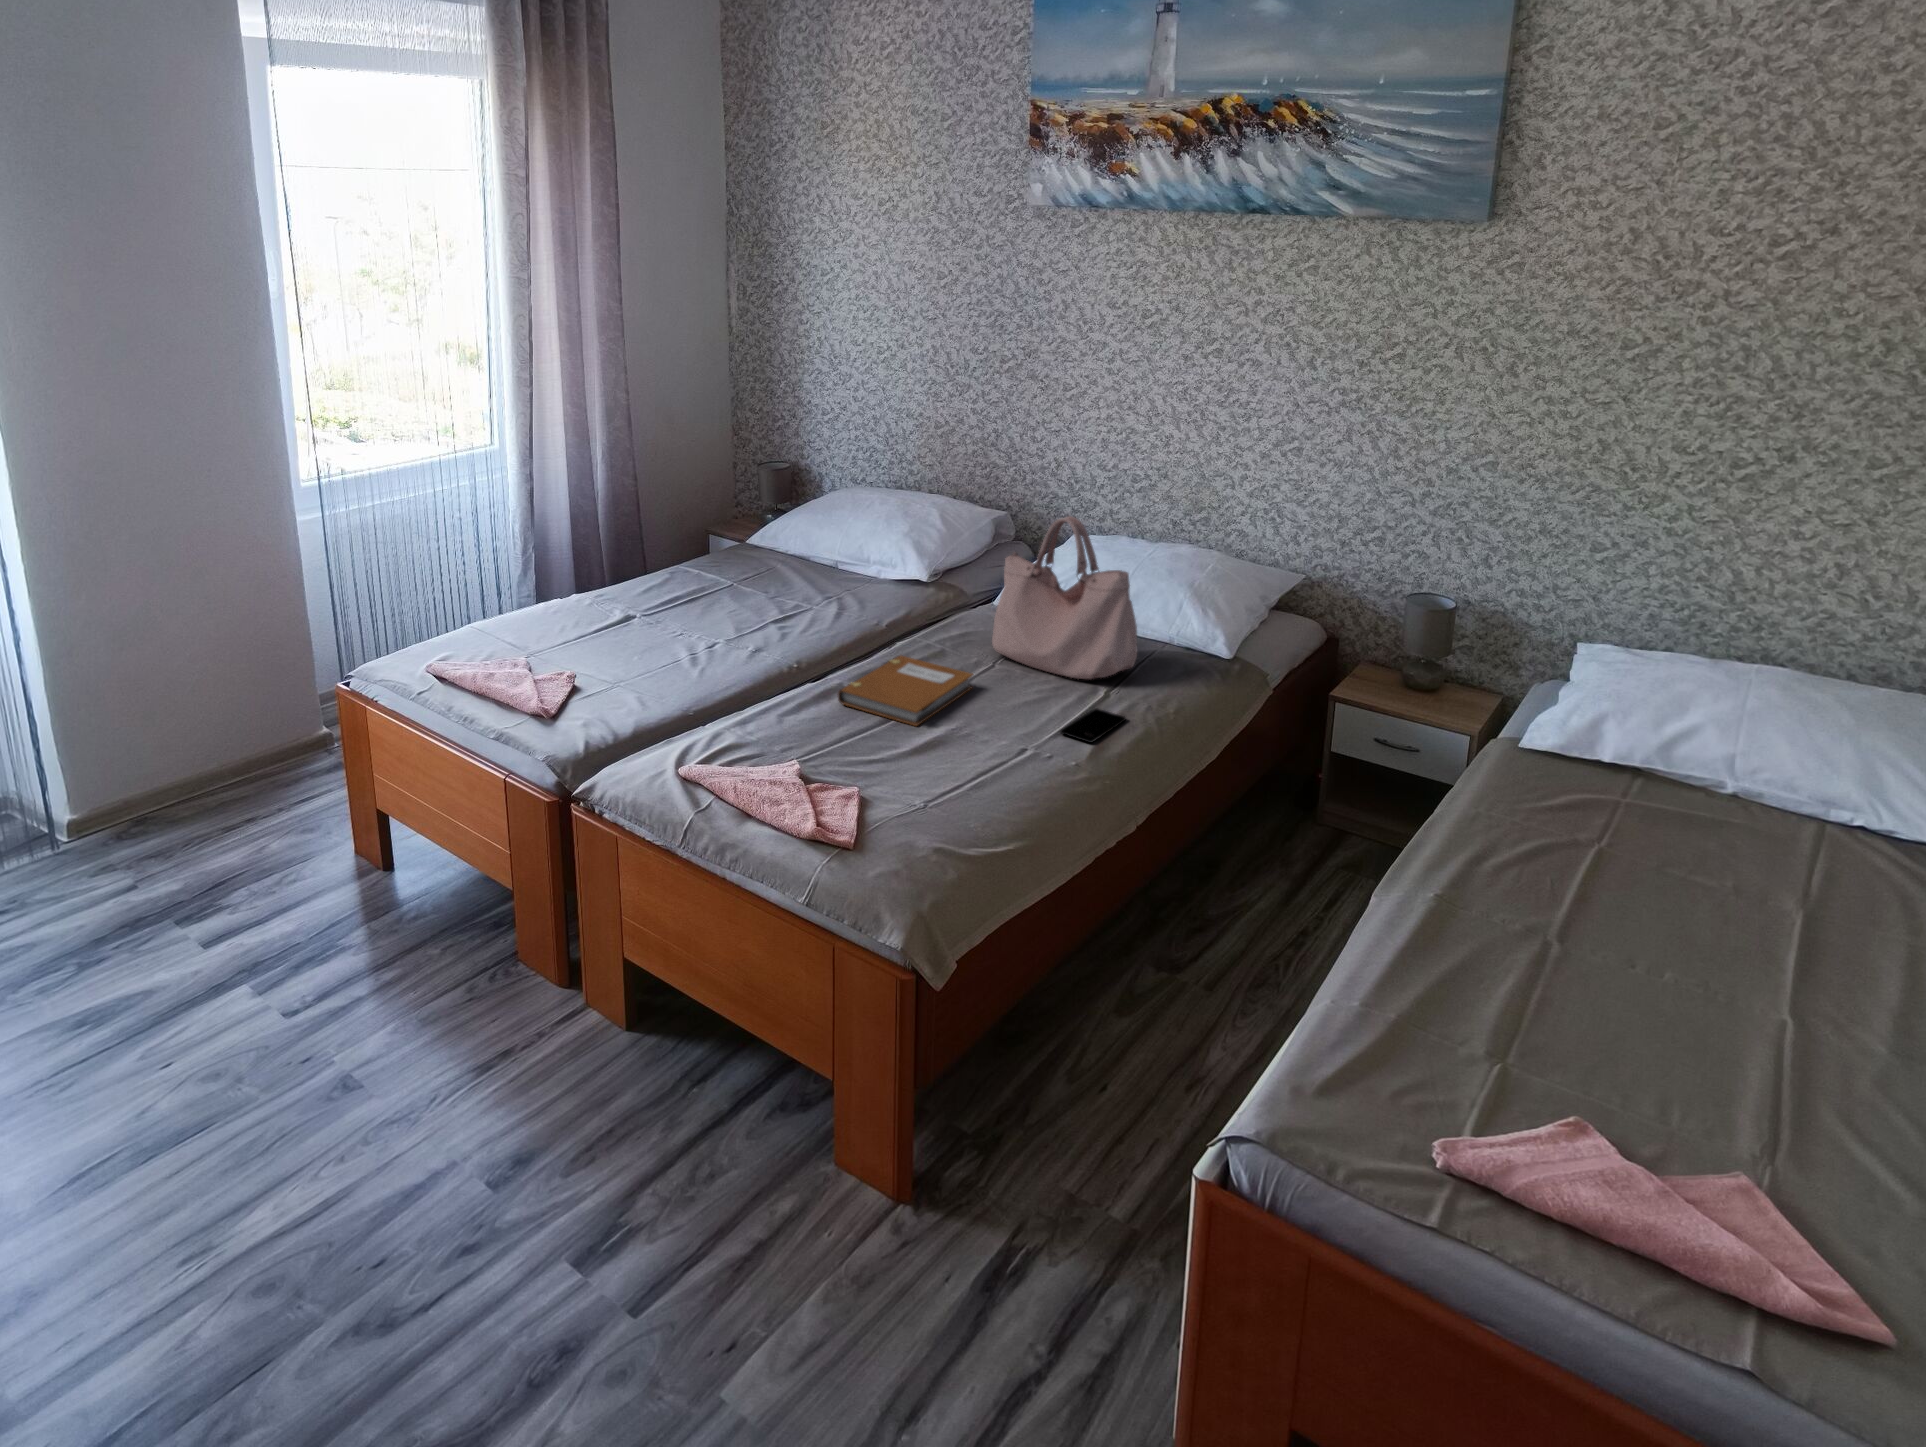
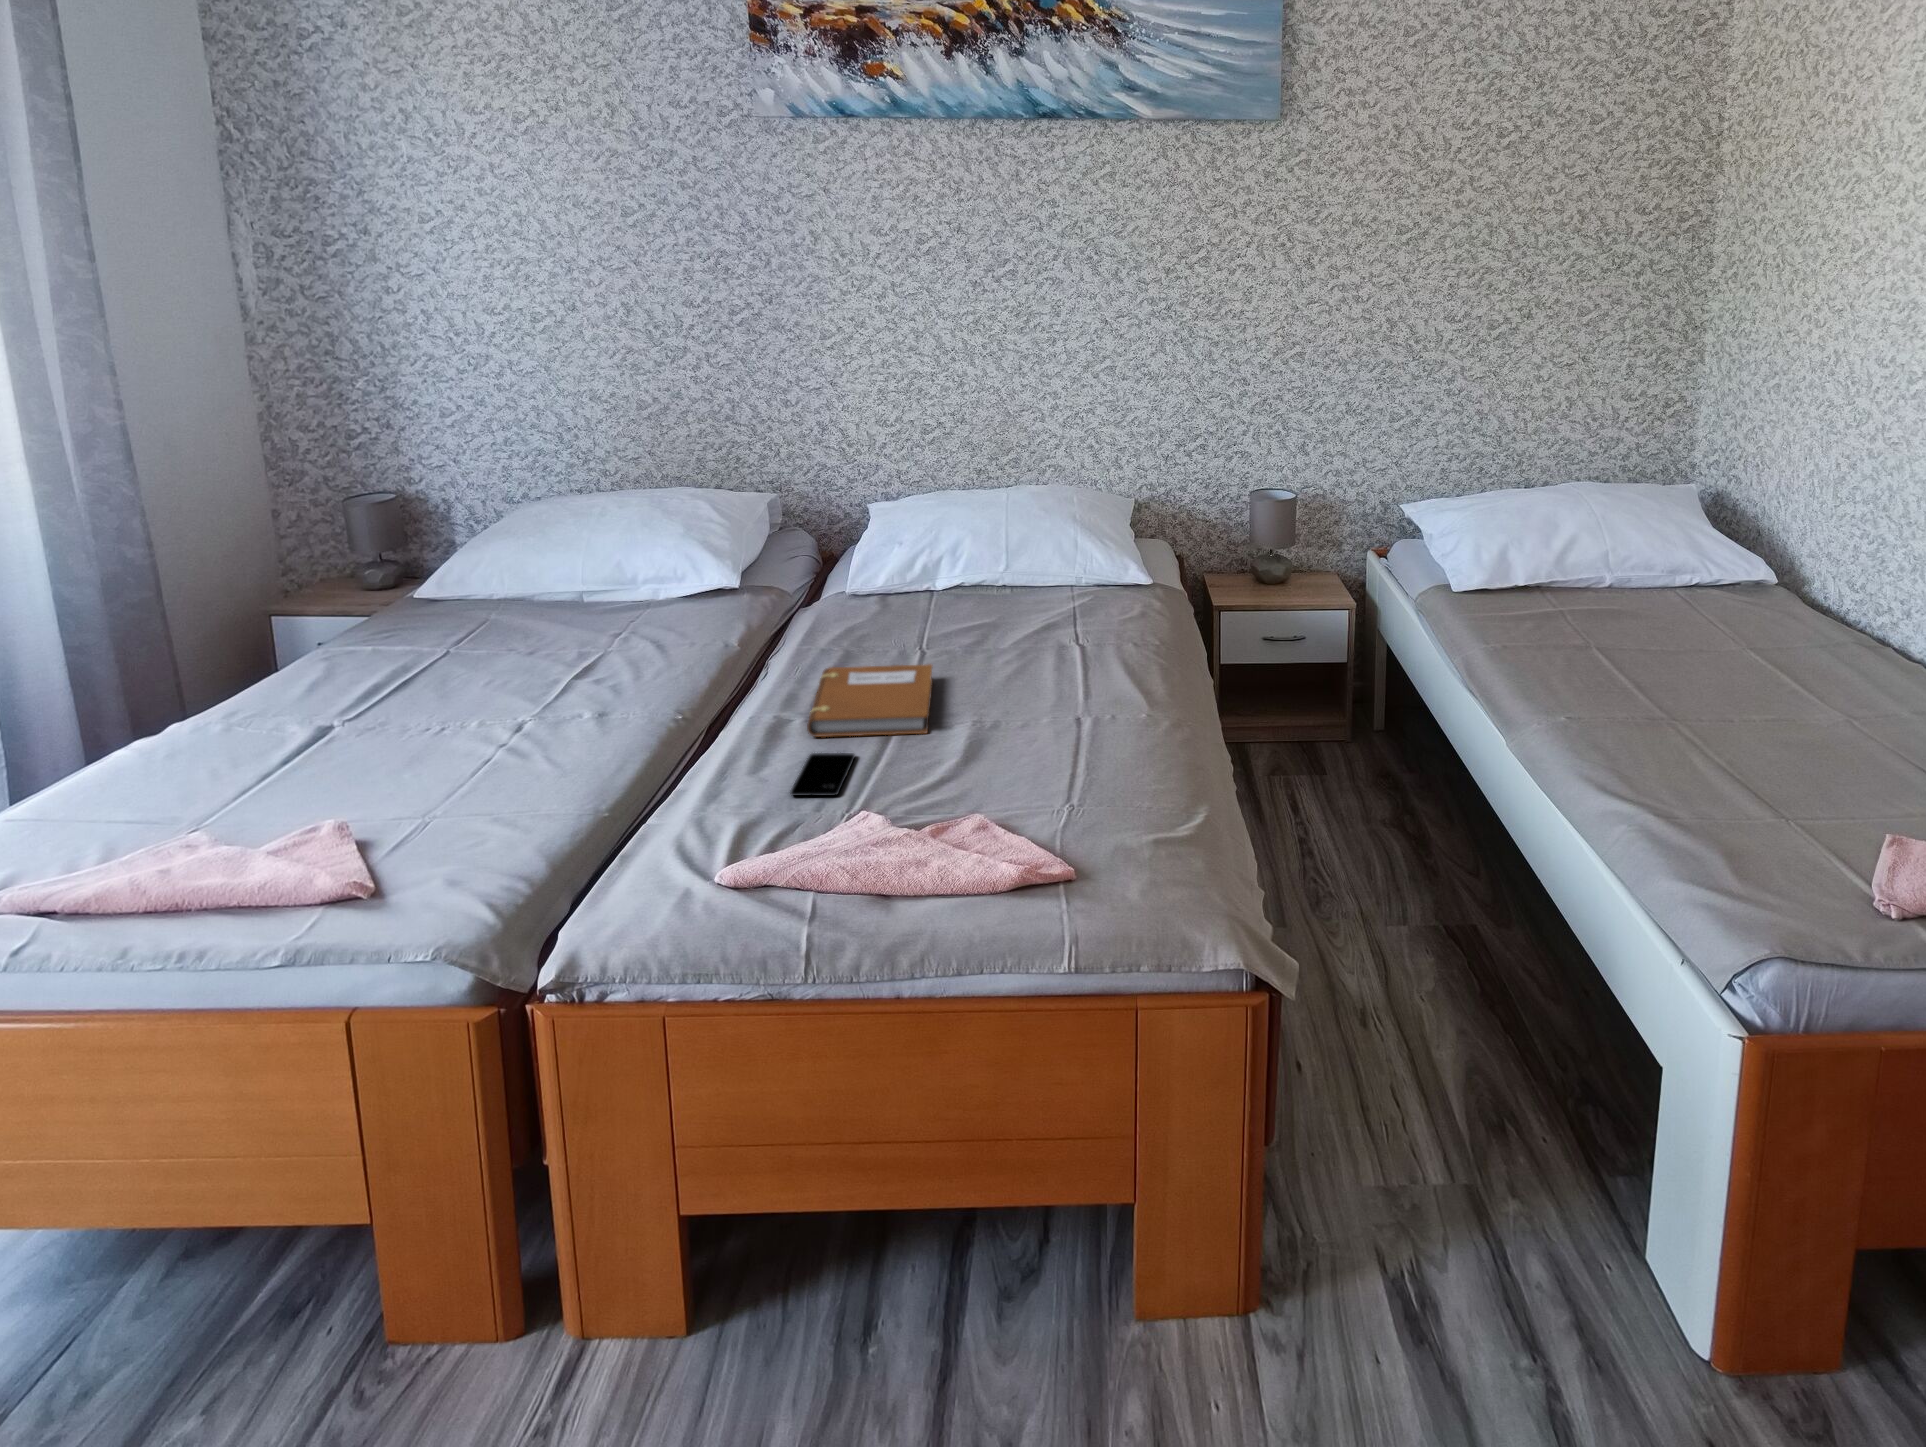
handbag: present [992,516,1137,679] -> none [892,465,1082,646]
smartphone: present [1060,708,1126,743] -> present [791,753,855,796]

